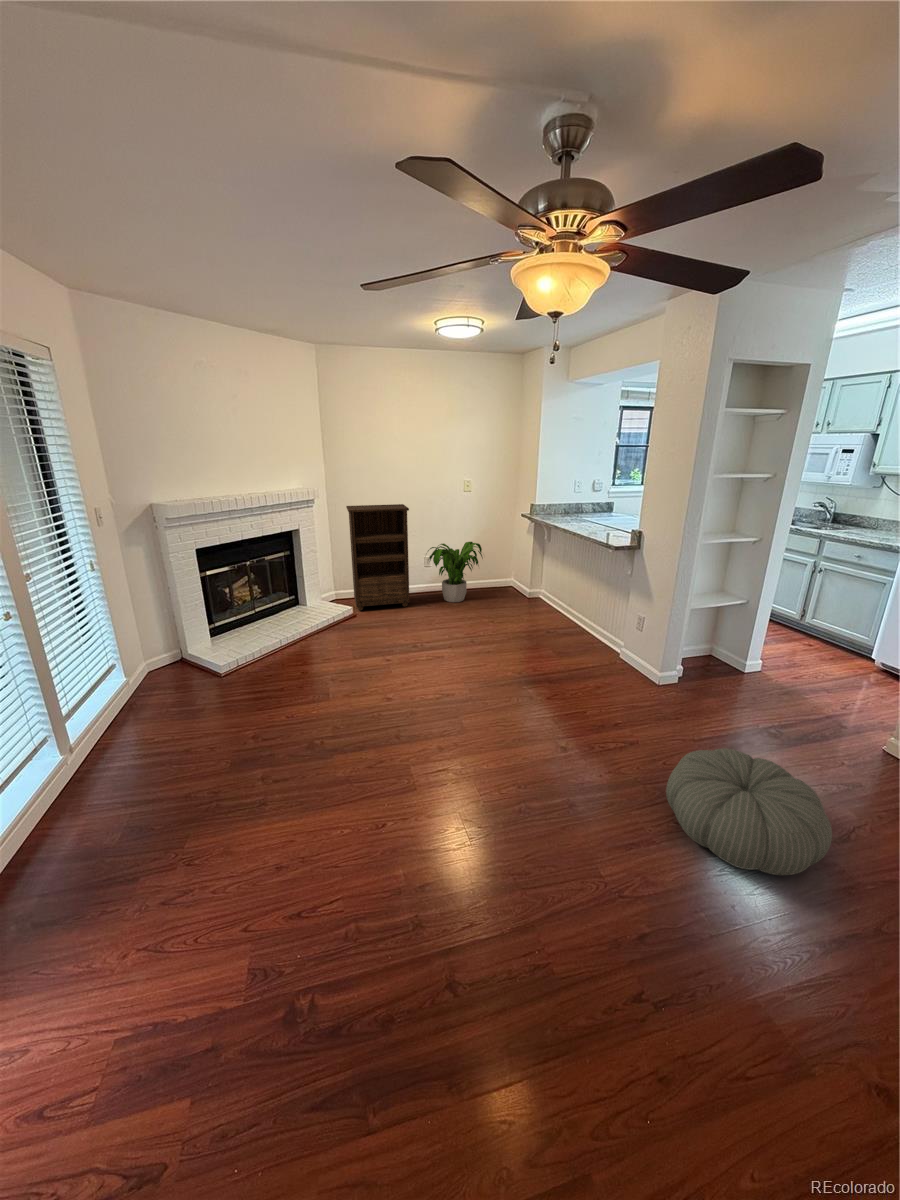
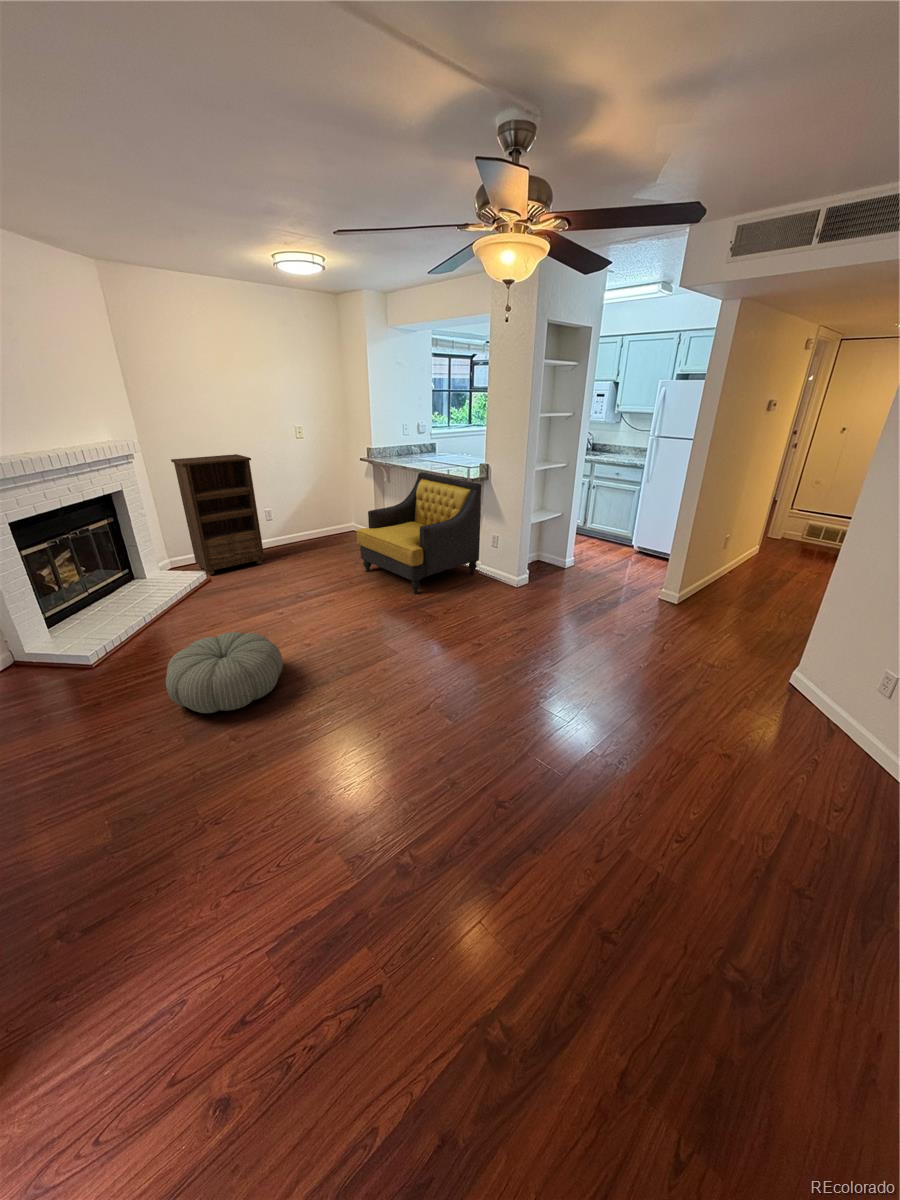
armchair: none [489,534,631,667] -> present [357,472,481,594]
potted plant: present [428,542,483,602] -> none [269,490,335,553]
pouf: present [666,748,832,875] -> present [166,632,283,713]

